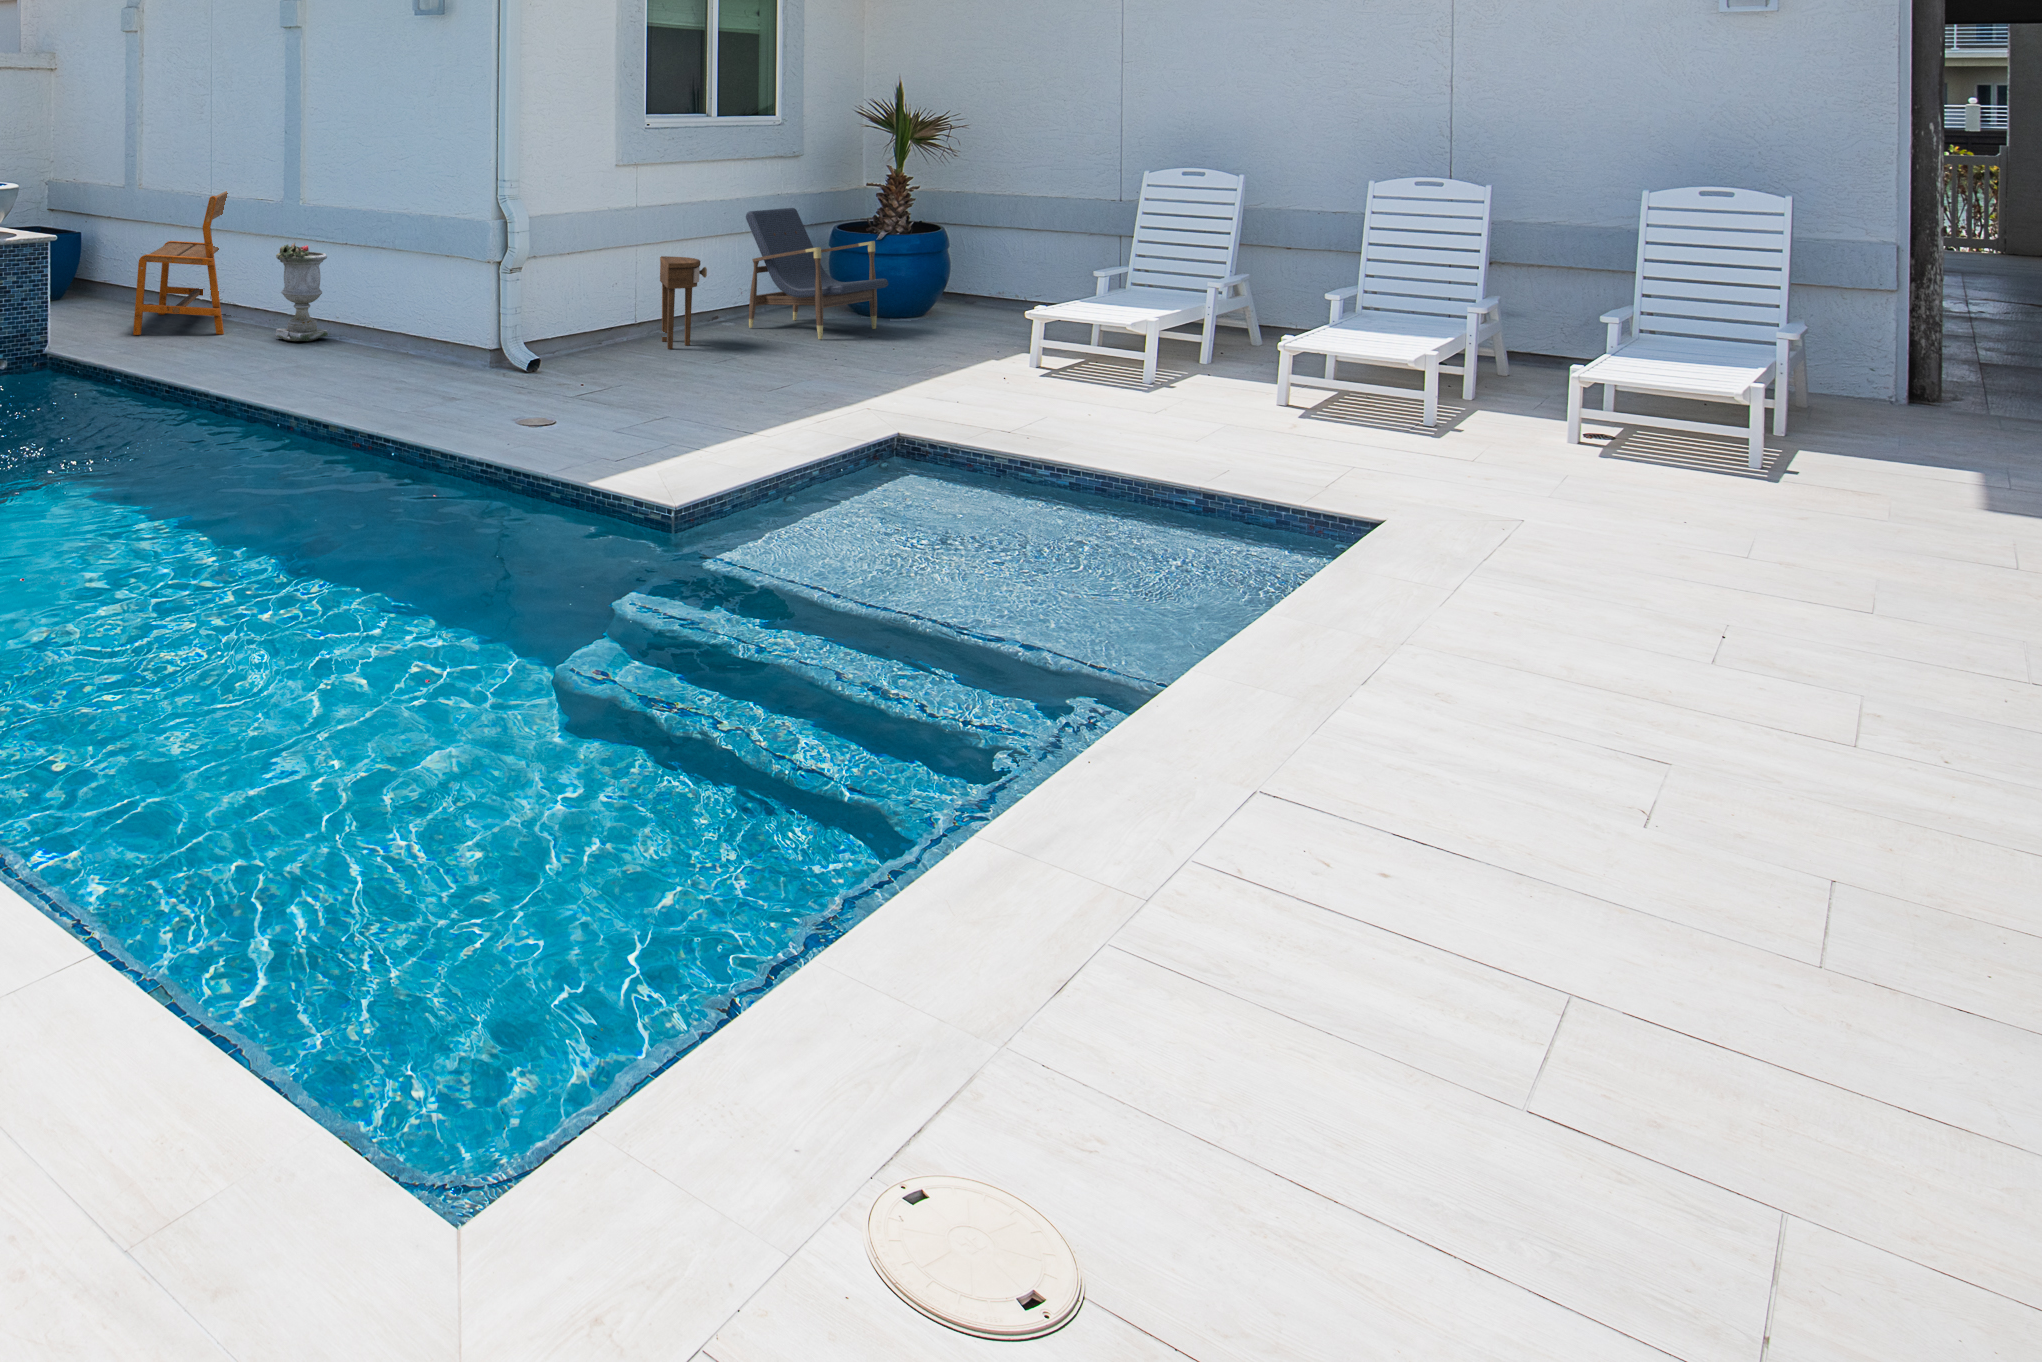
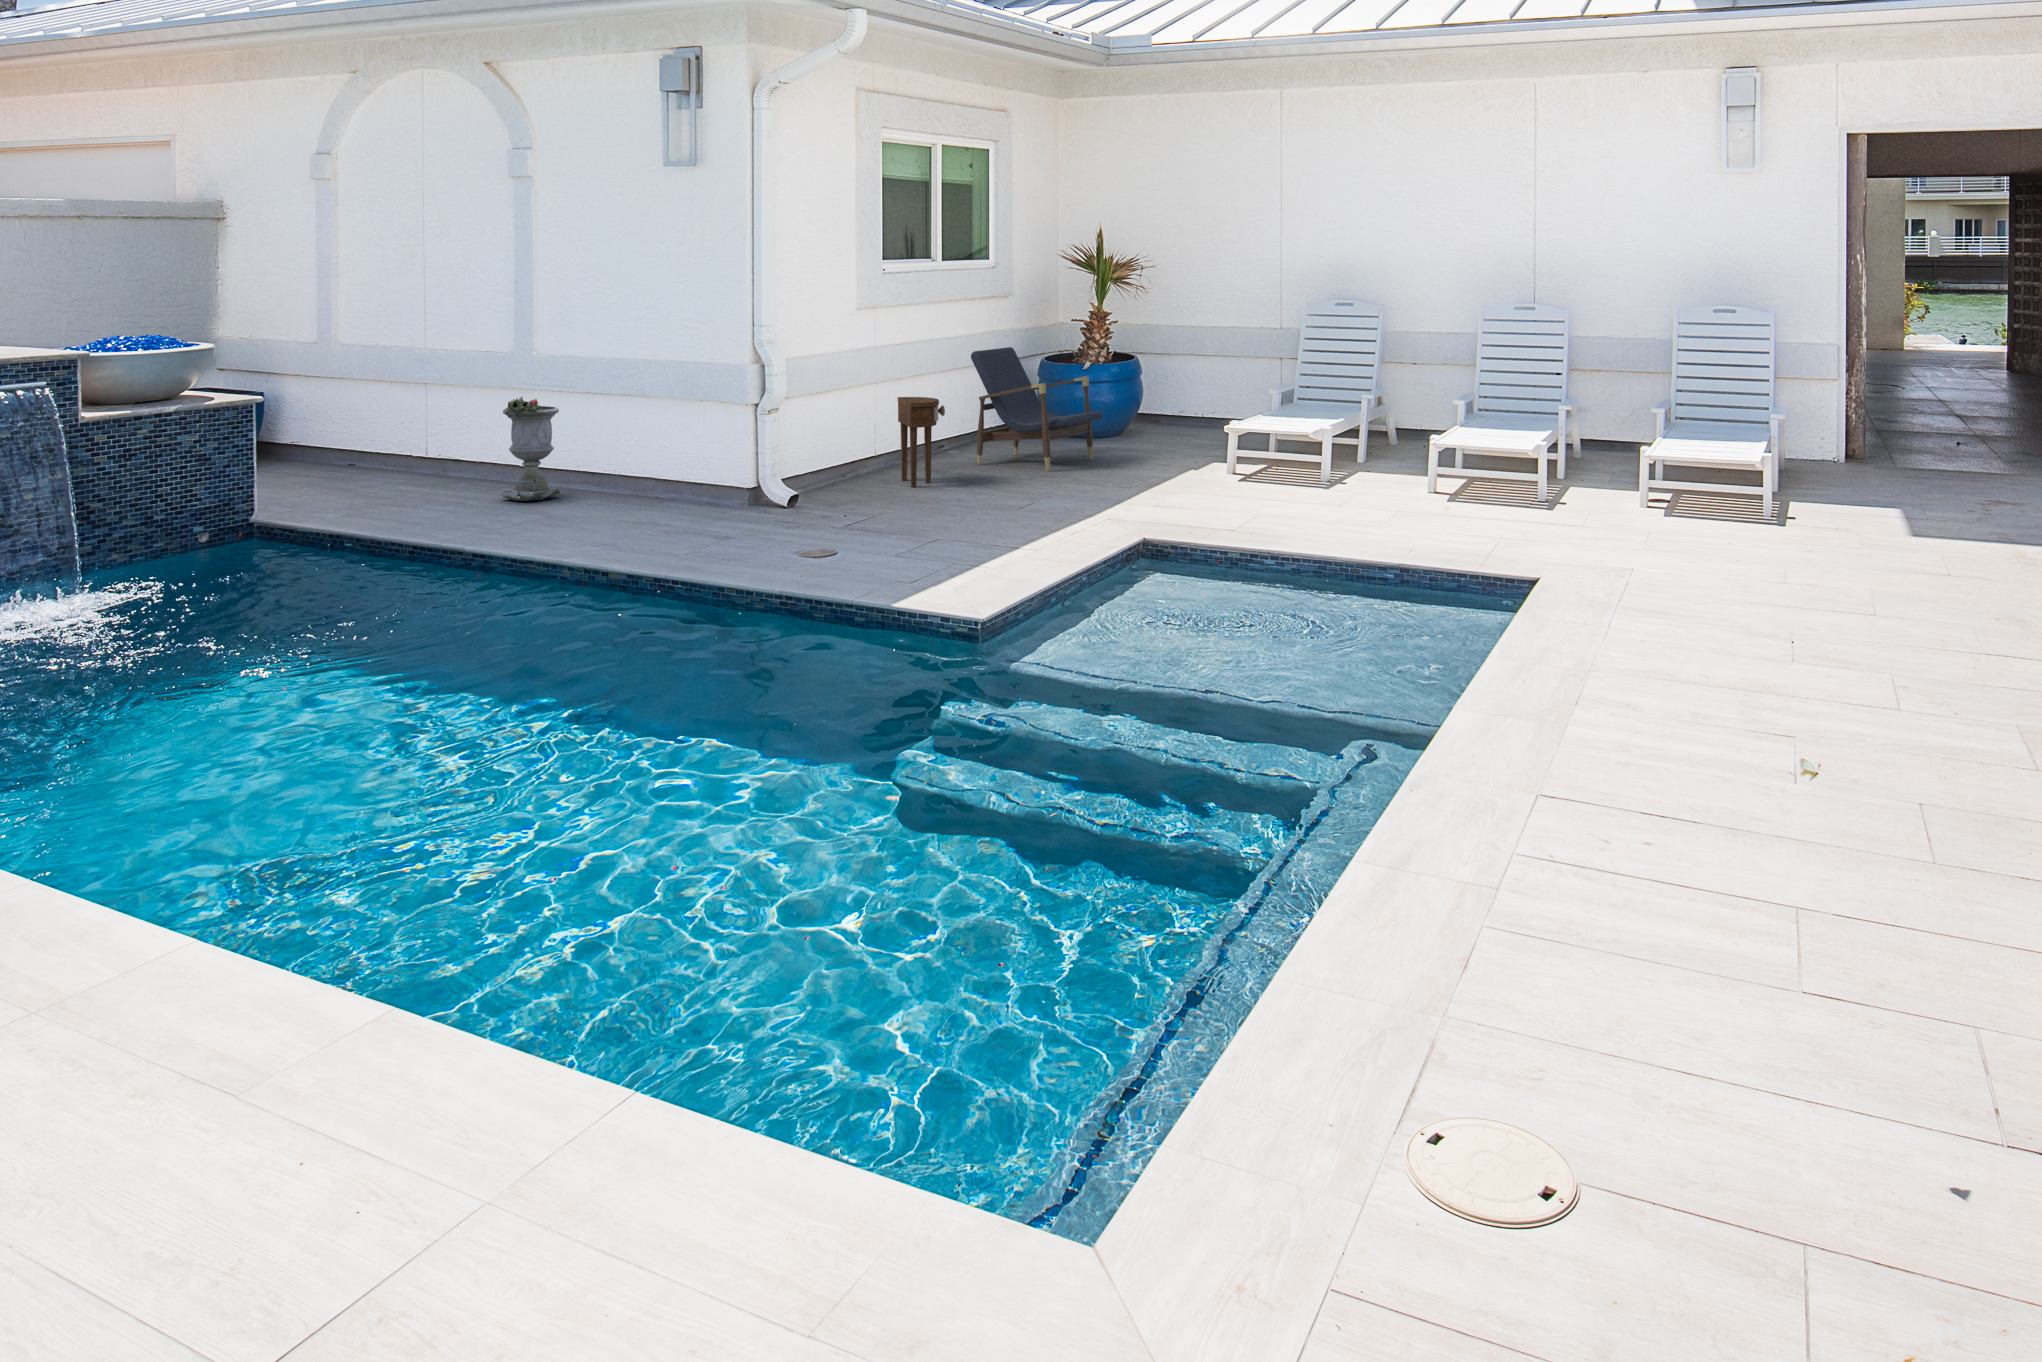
bench: present [133,191,228,335] -> none [336,342,445,505]

